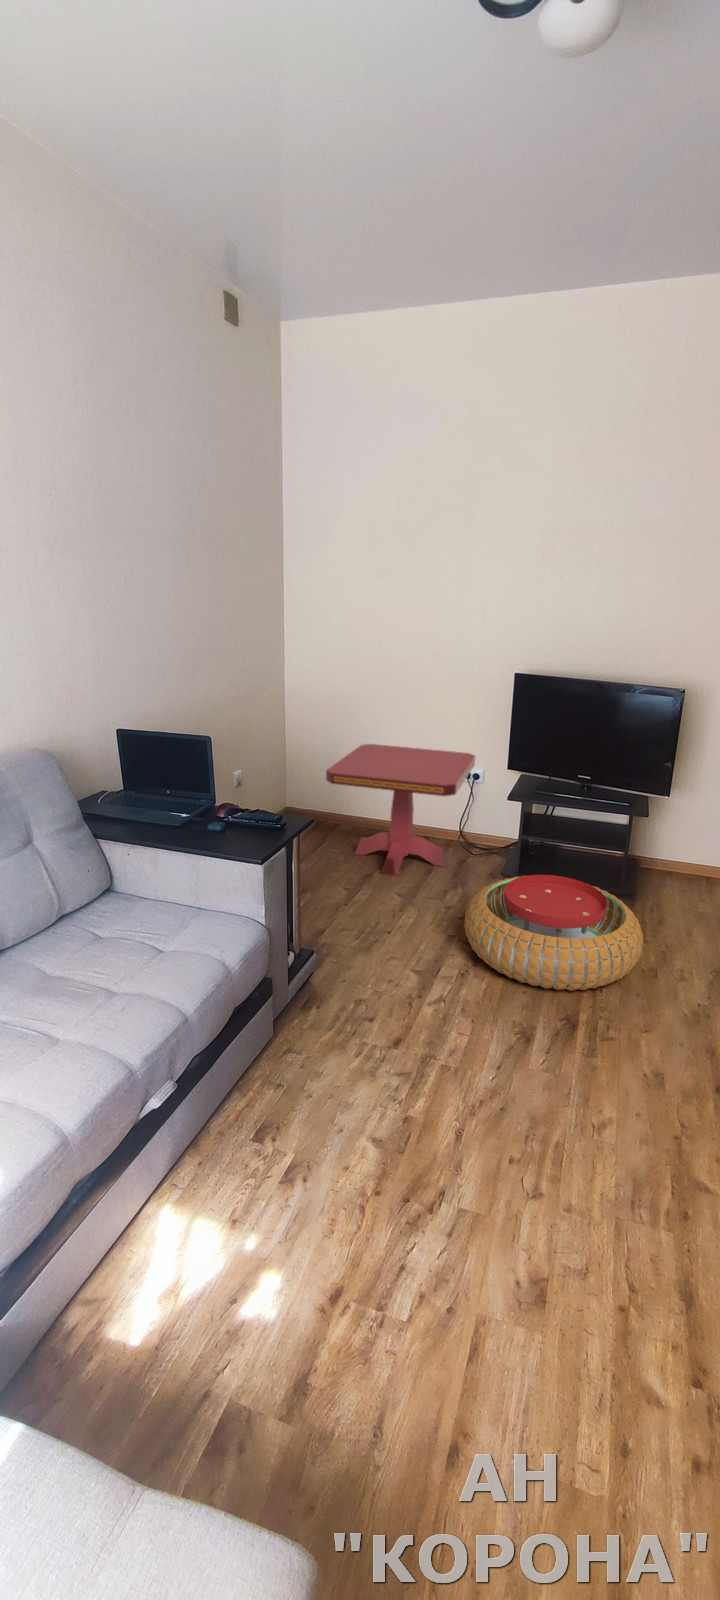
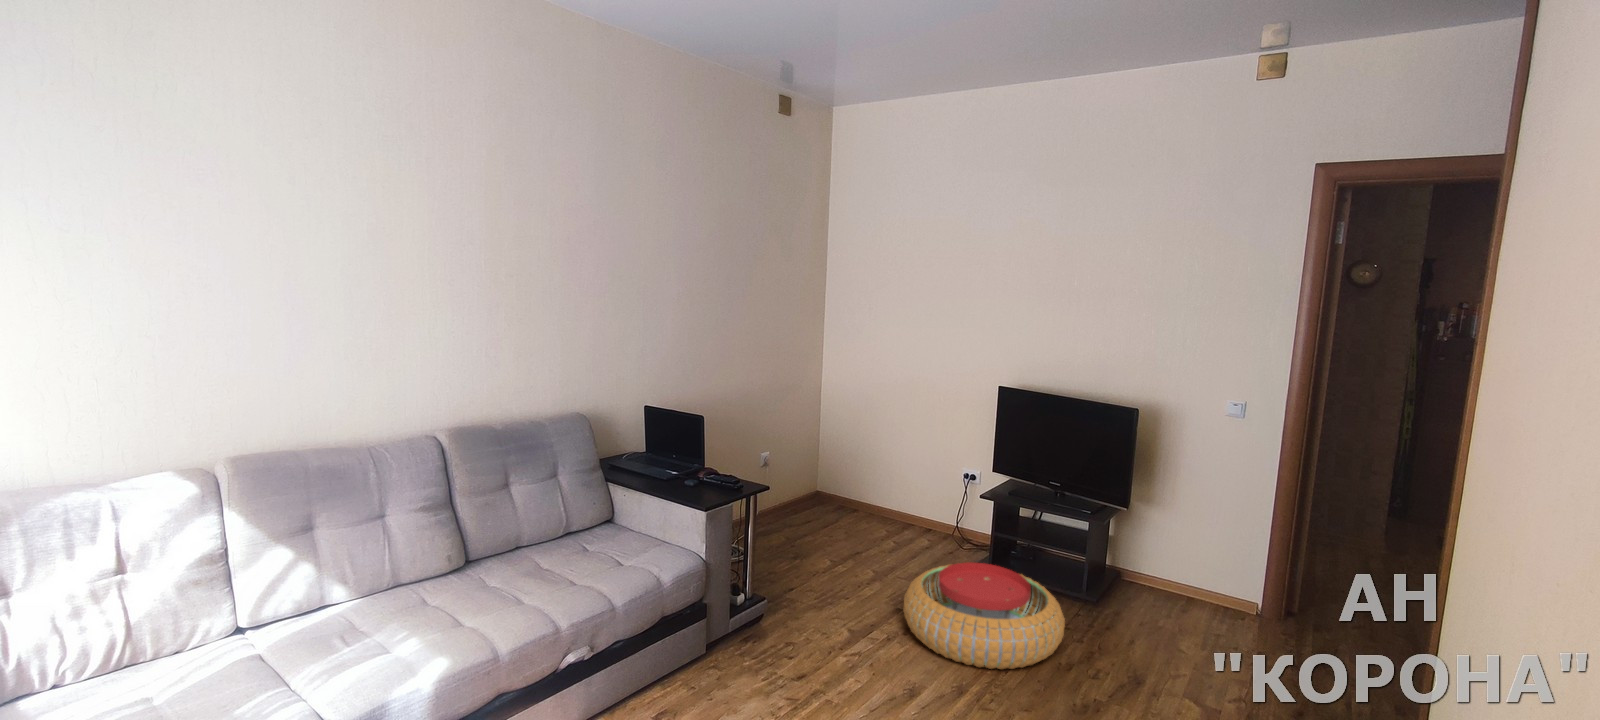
side table: present [326,744,475,876] -> none [827,438,970,556]

